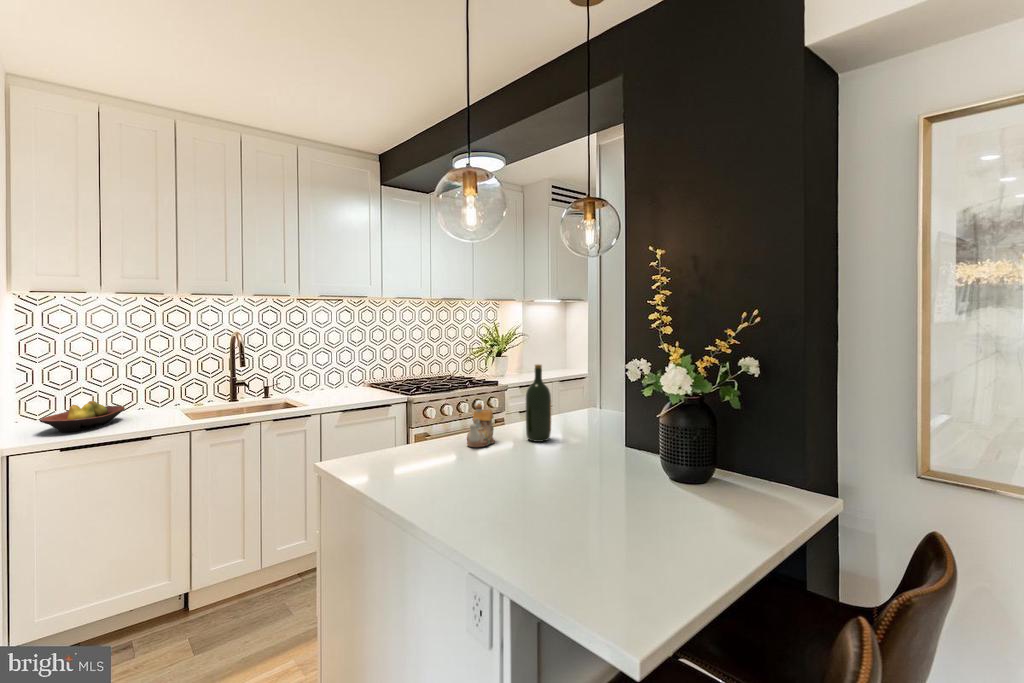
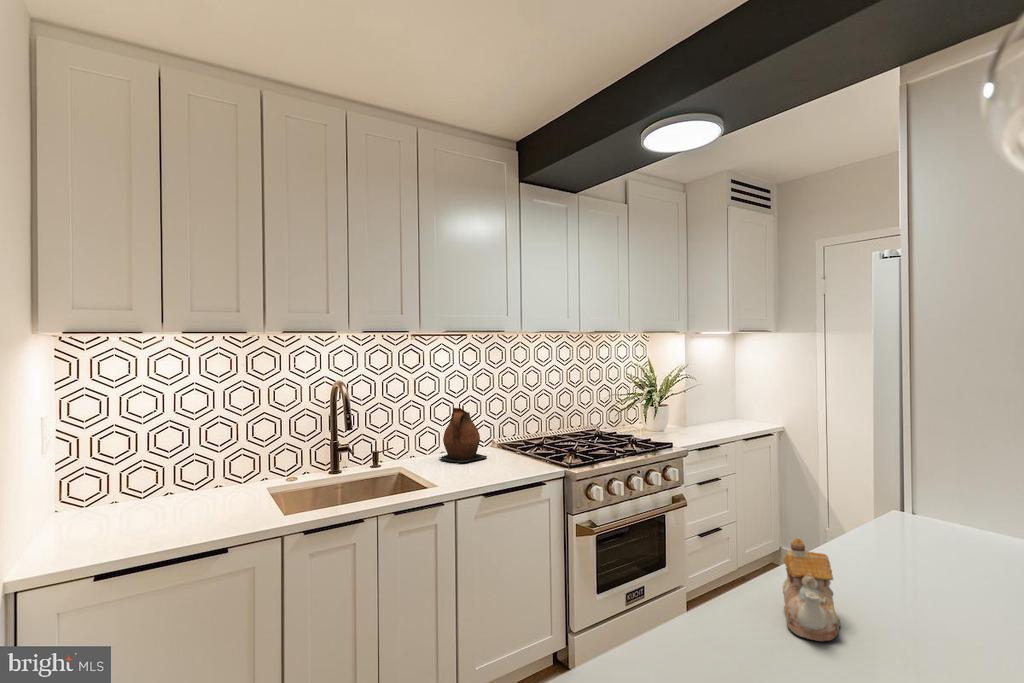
ceramic pitcher: none [318,354,356,394] -> present [440,408,487,462]
wine bottle: present [526,365,551,442] -> none [887,462,955,626]
fruit bowl: present [40,401,125,432] -> none [70,485,193,540]

